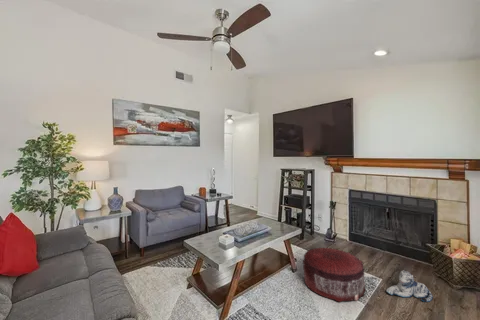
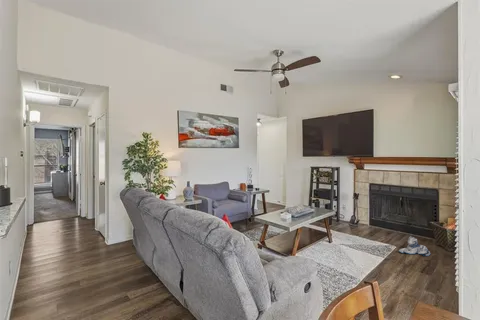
pouf: present [303,247,366,302] -> none [338,224,385,256]

